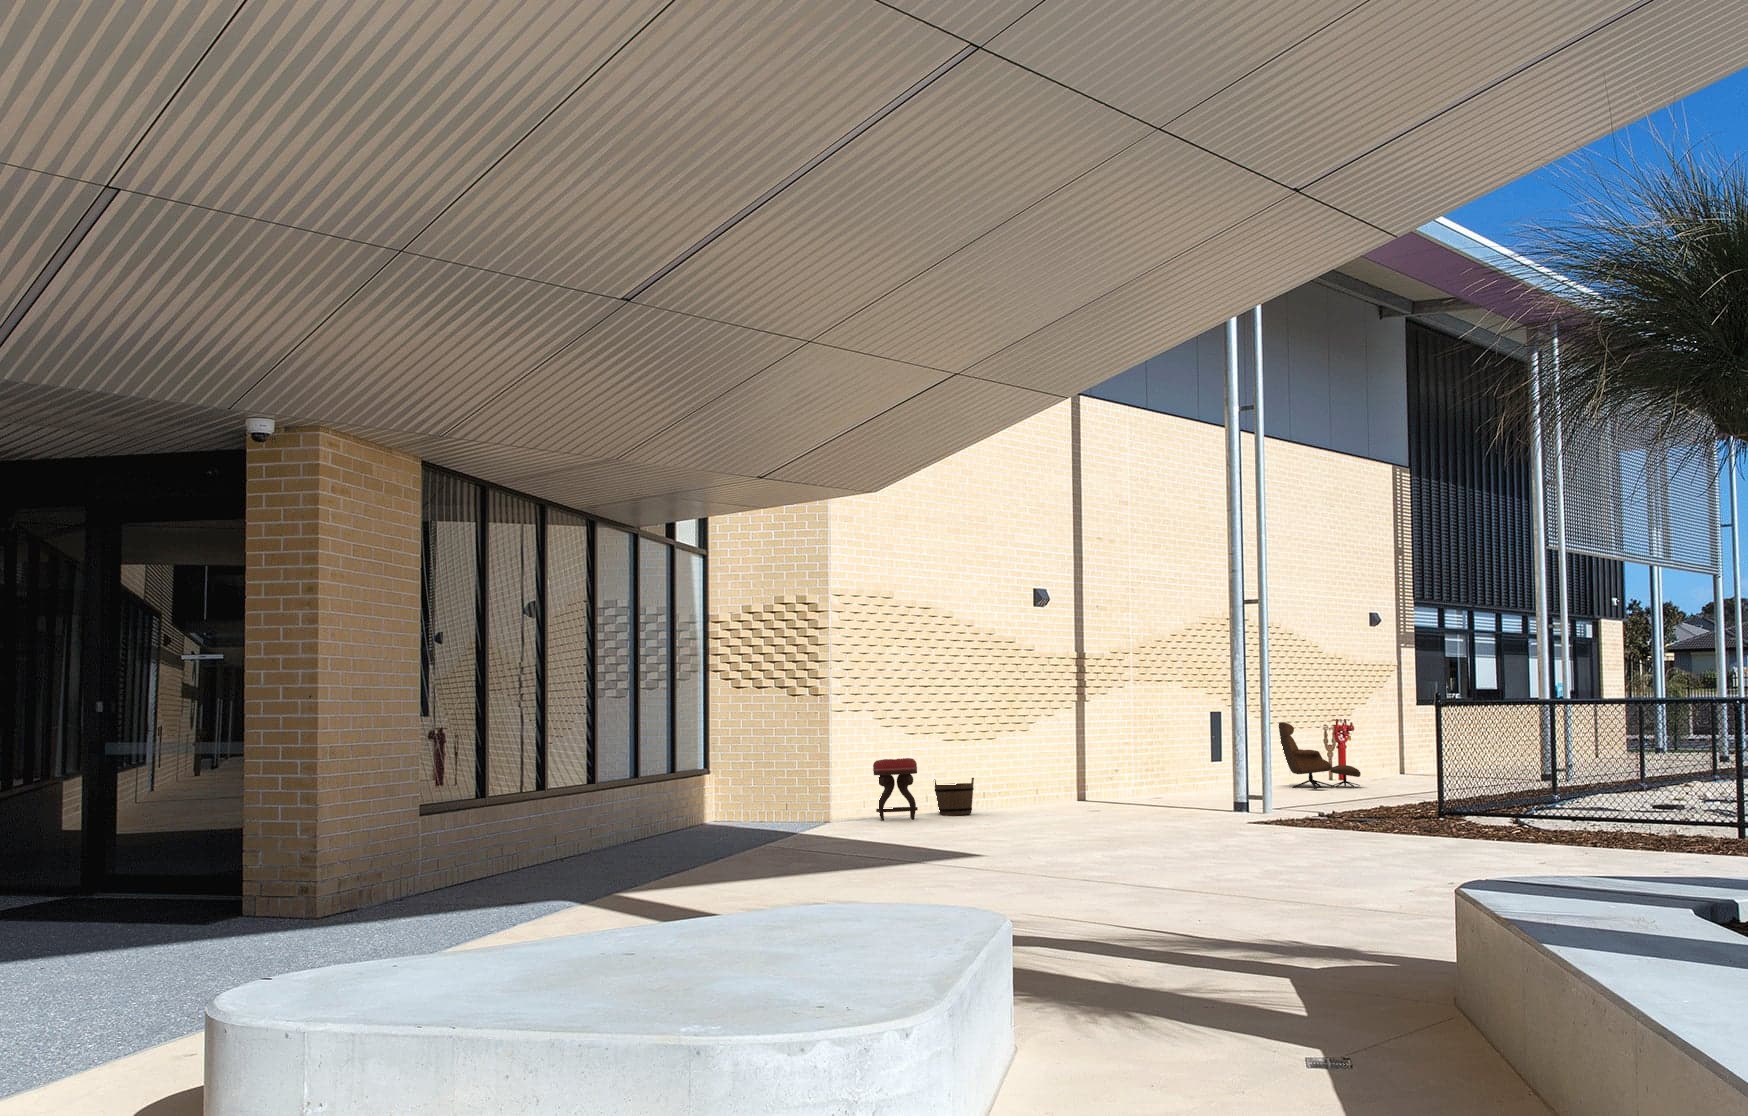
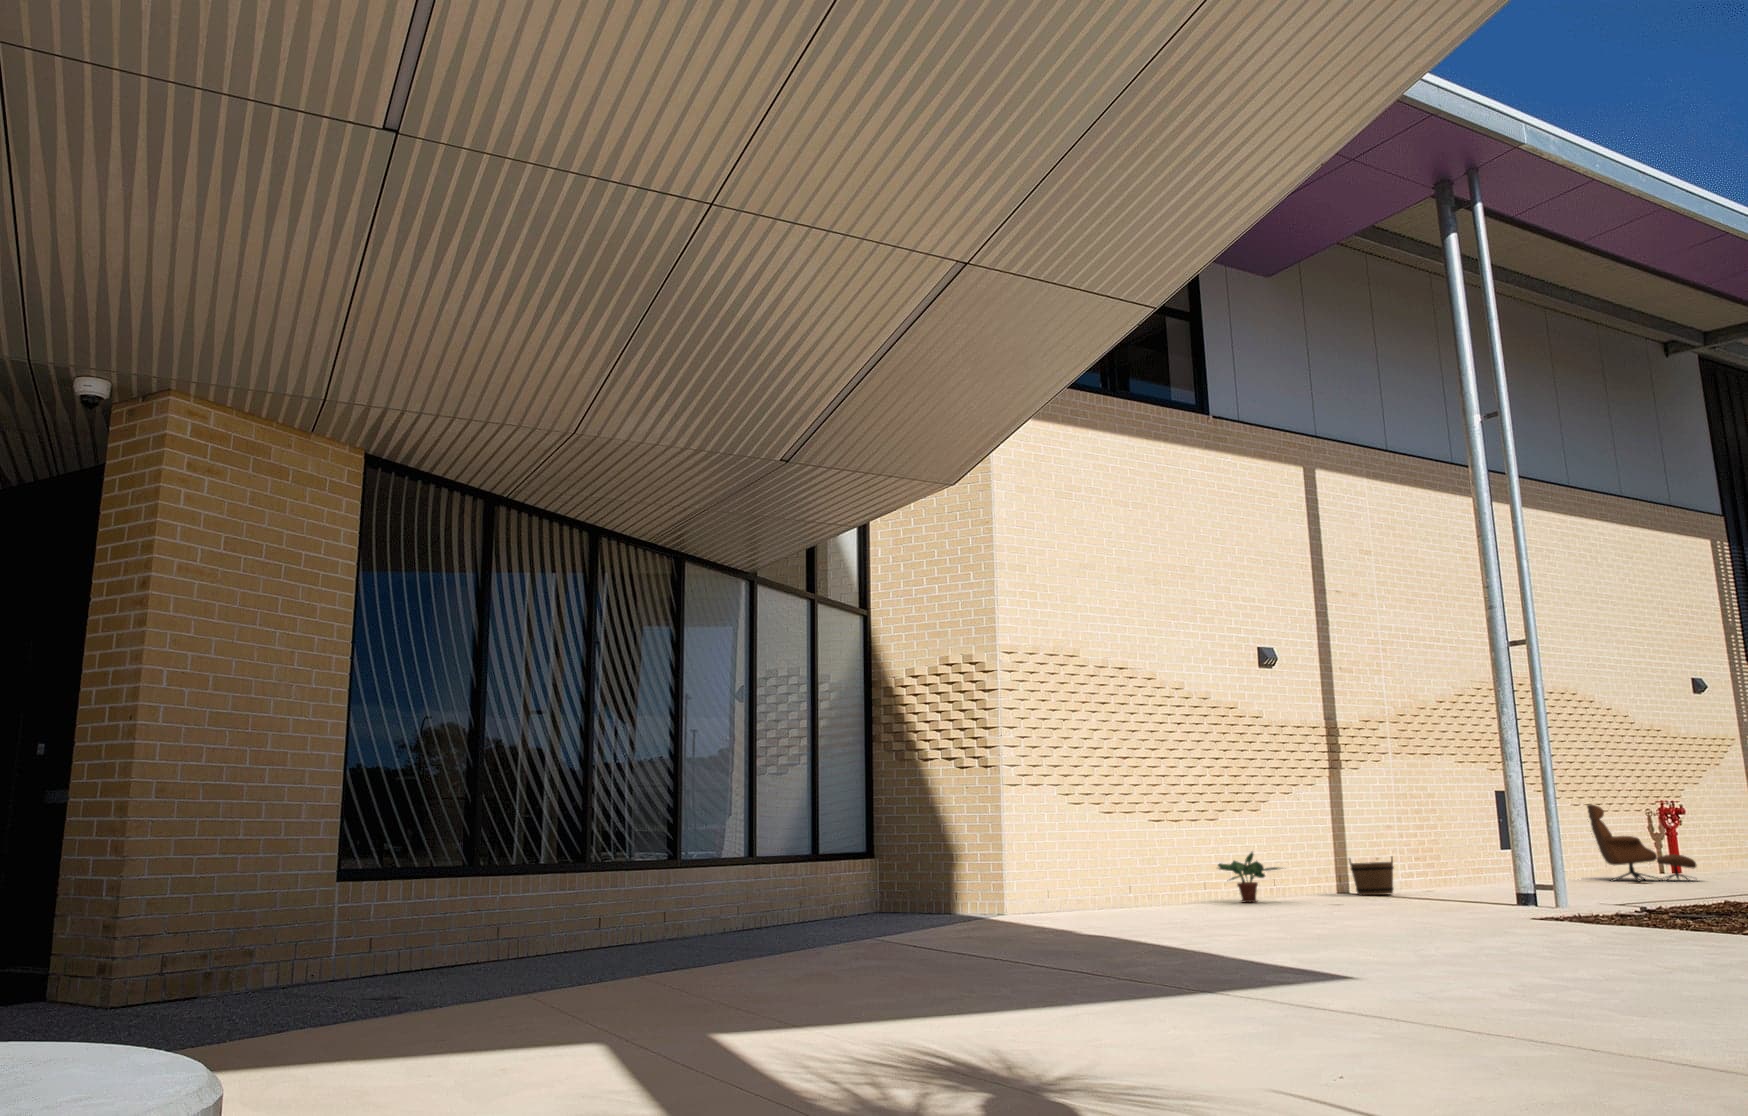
stool: present [873,758,918,821] -> none [1059,838,1113,912]
potted plant: none [994,767,1053,811] -> present [1218,852,1279,902]
bucket: present [934,778,974,815] -> present [1349,857,1394,895]

